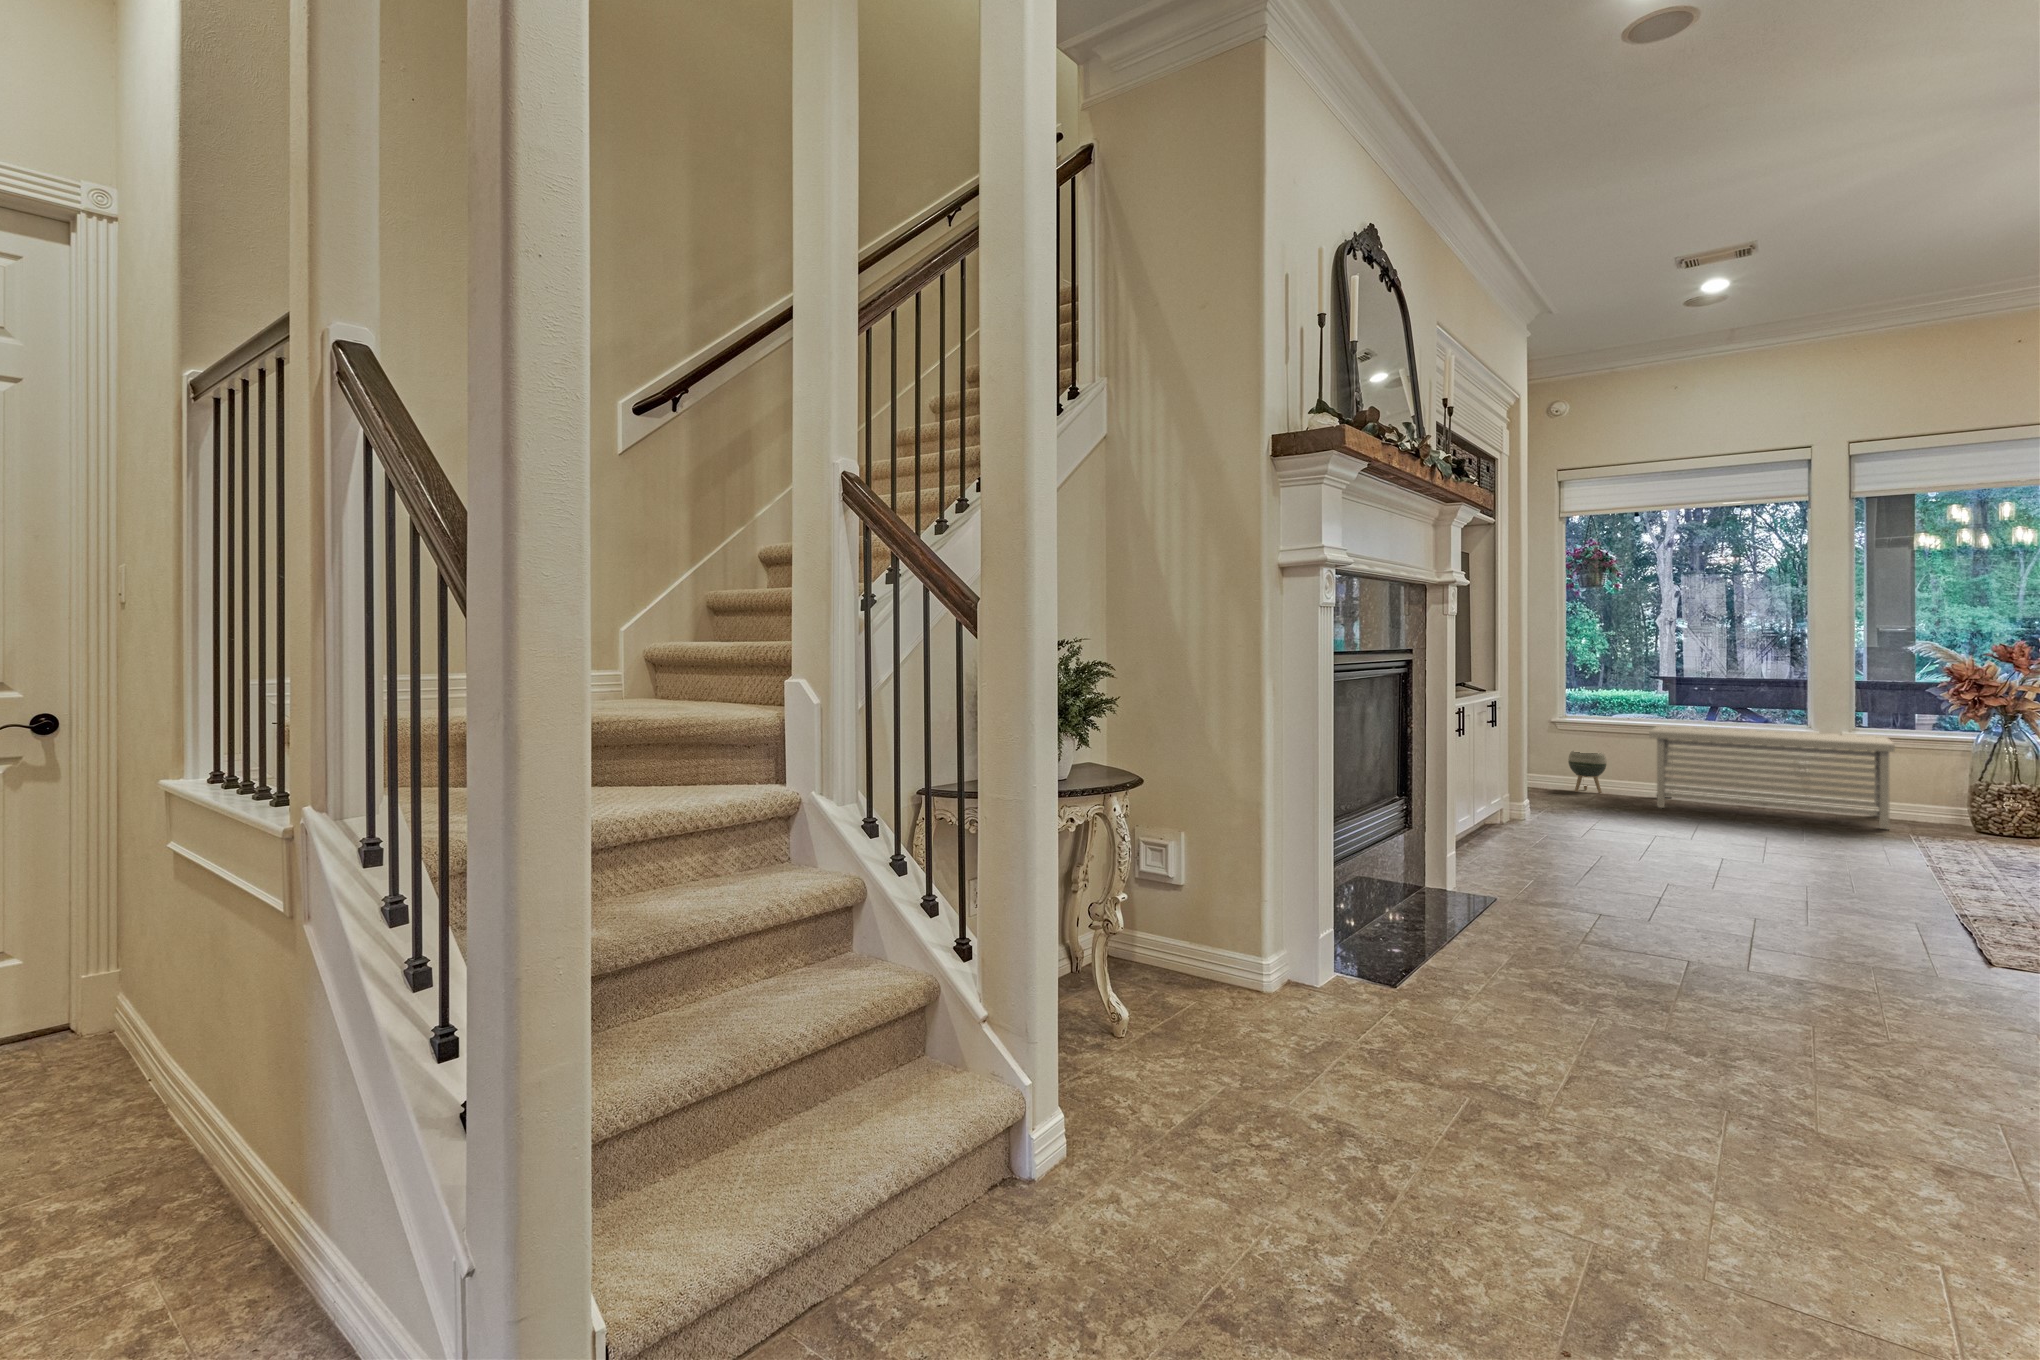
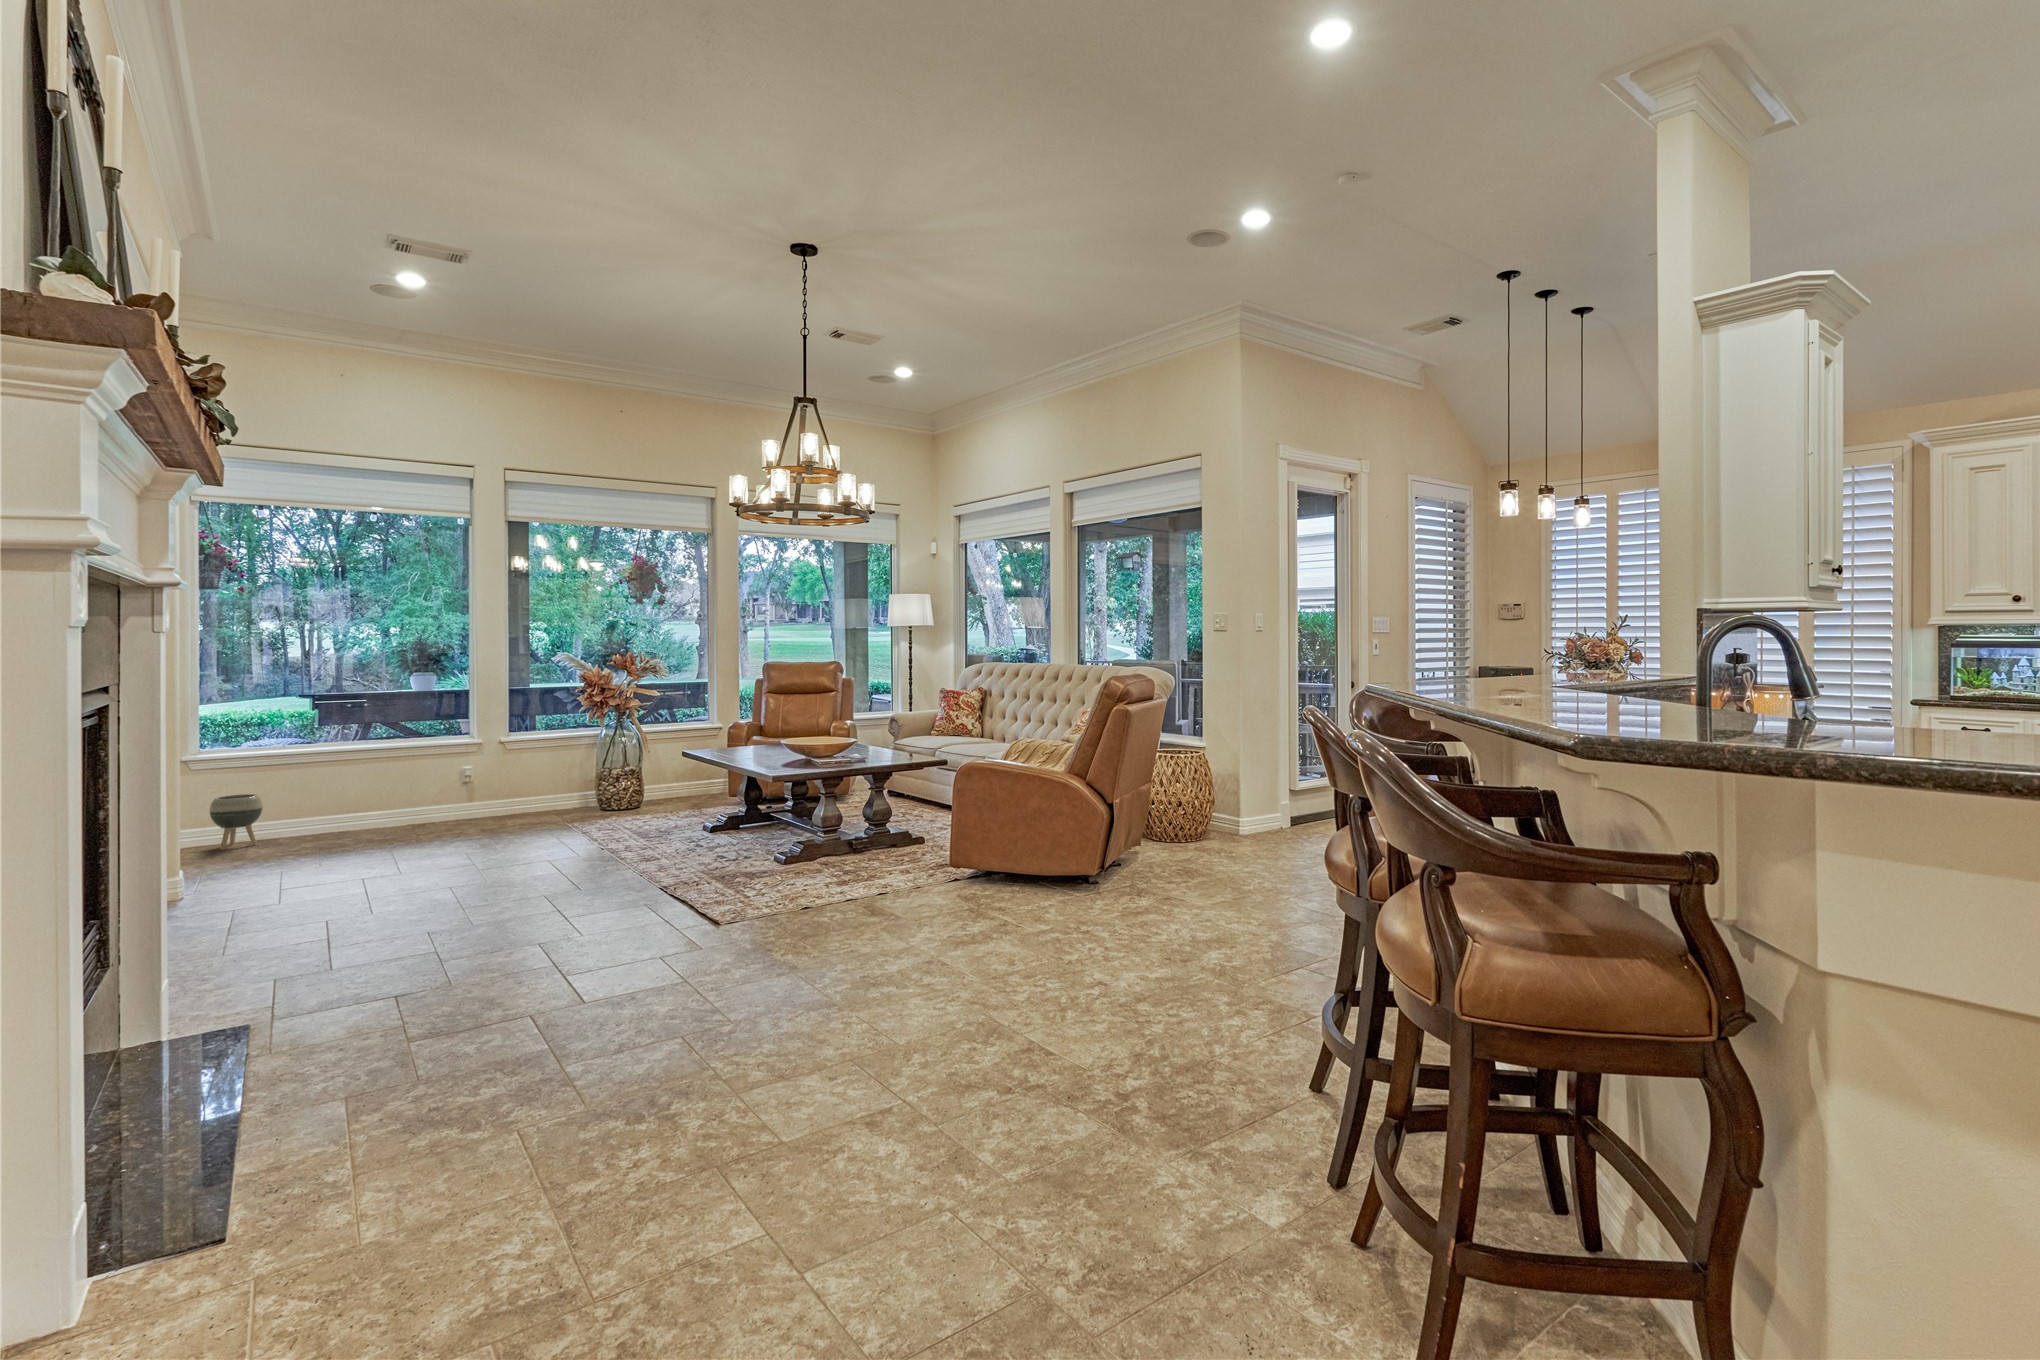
storage bench: present [1649,725,1895,829] -> none [324,739,553,847]

